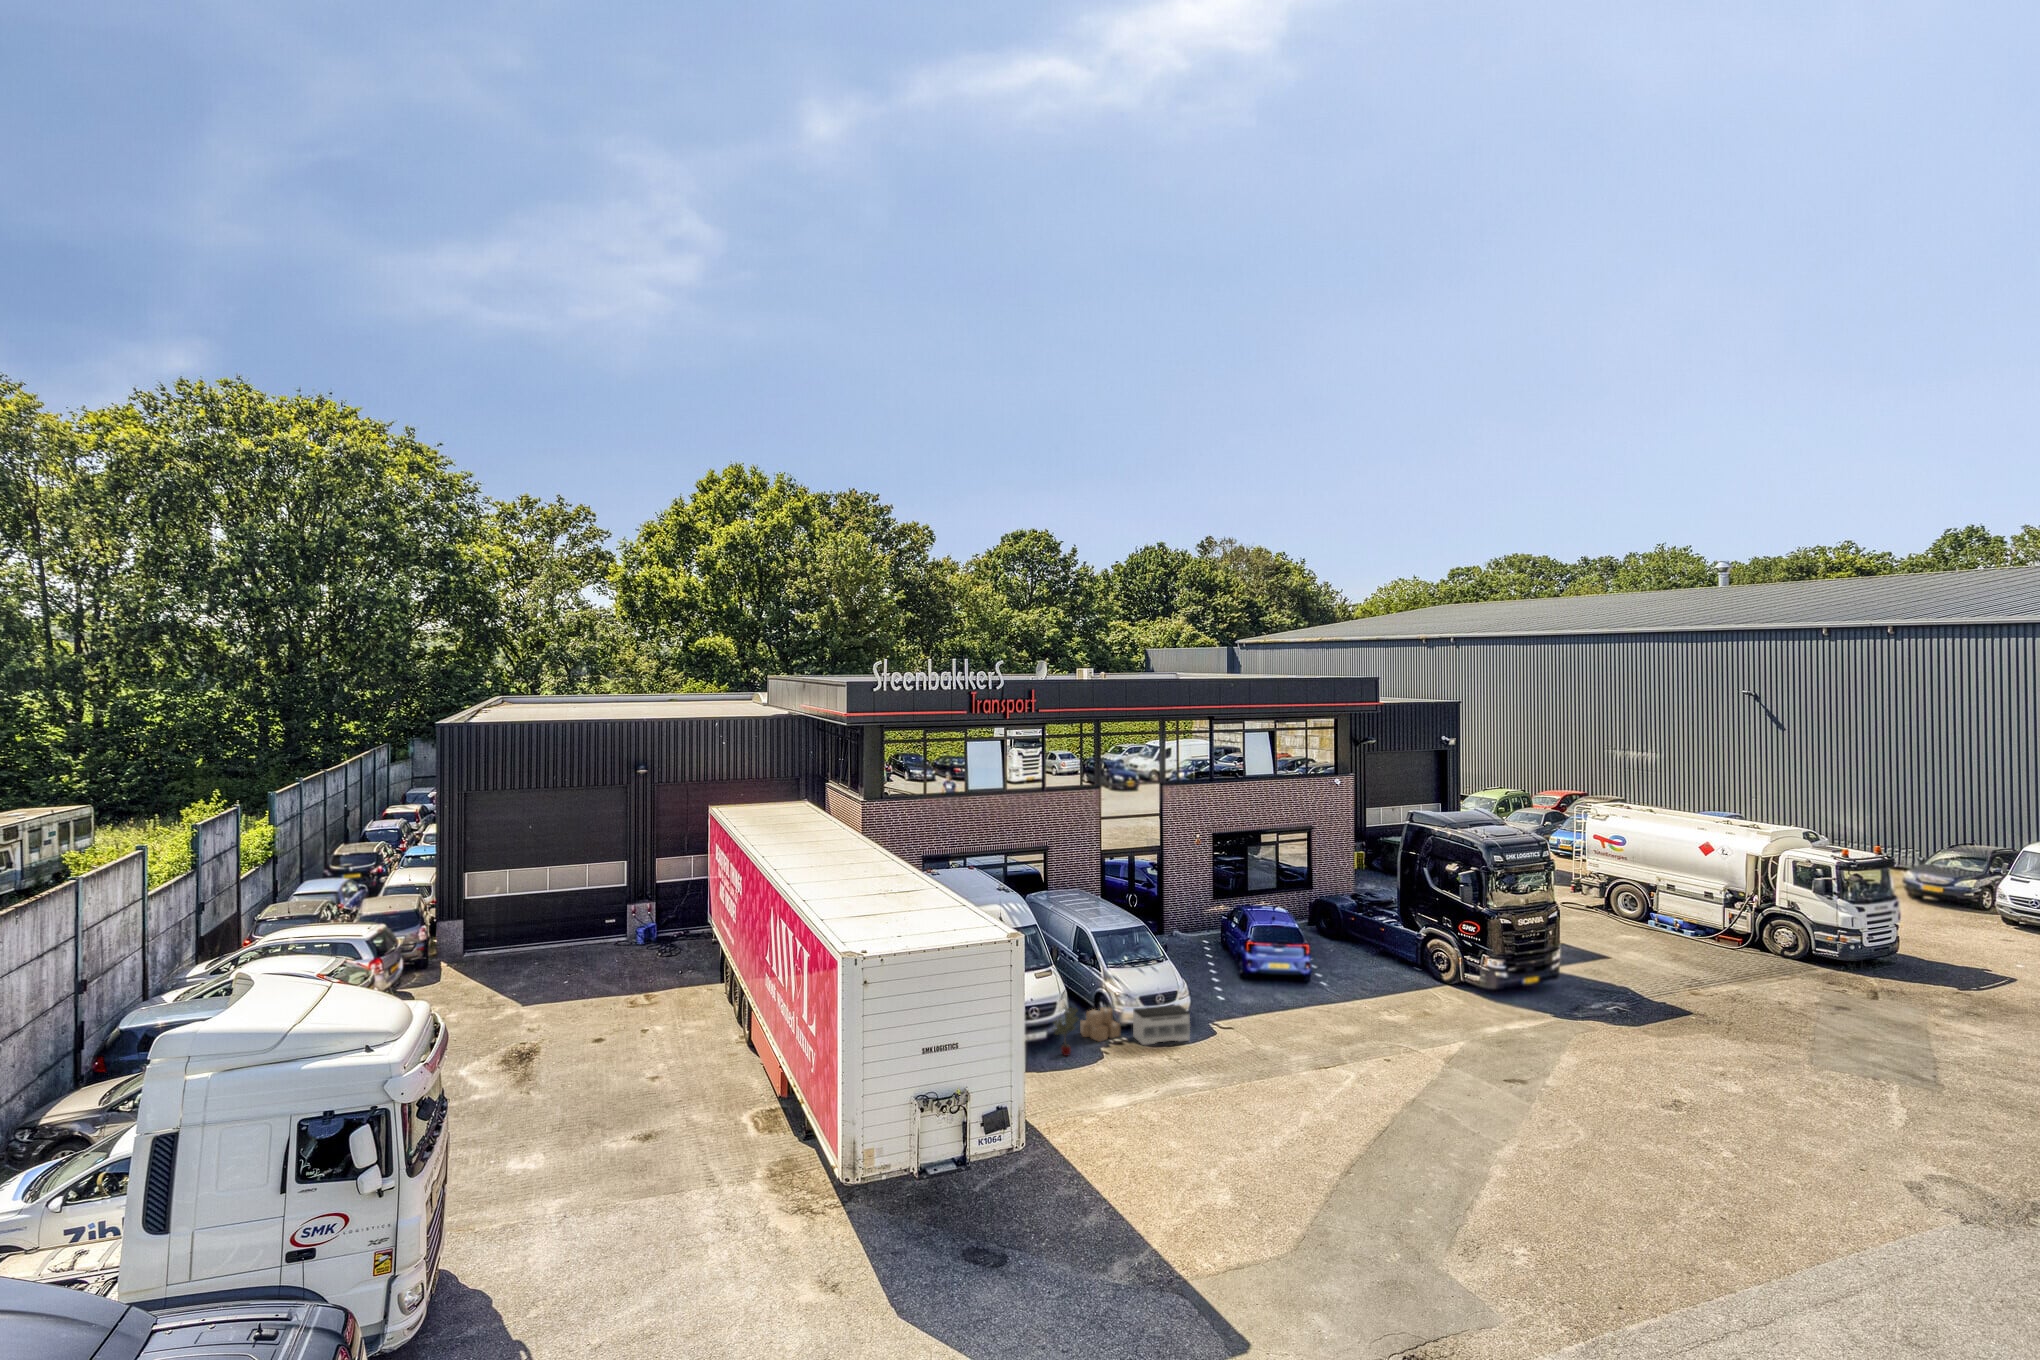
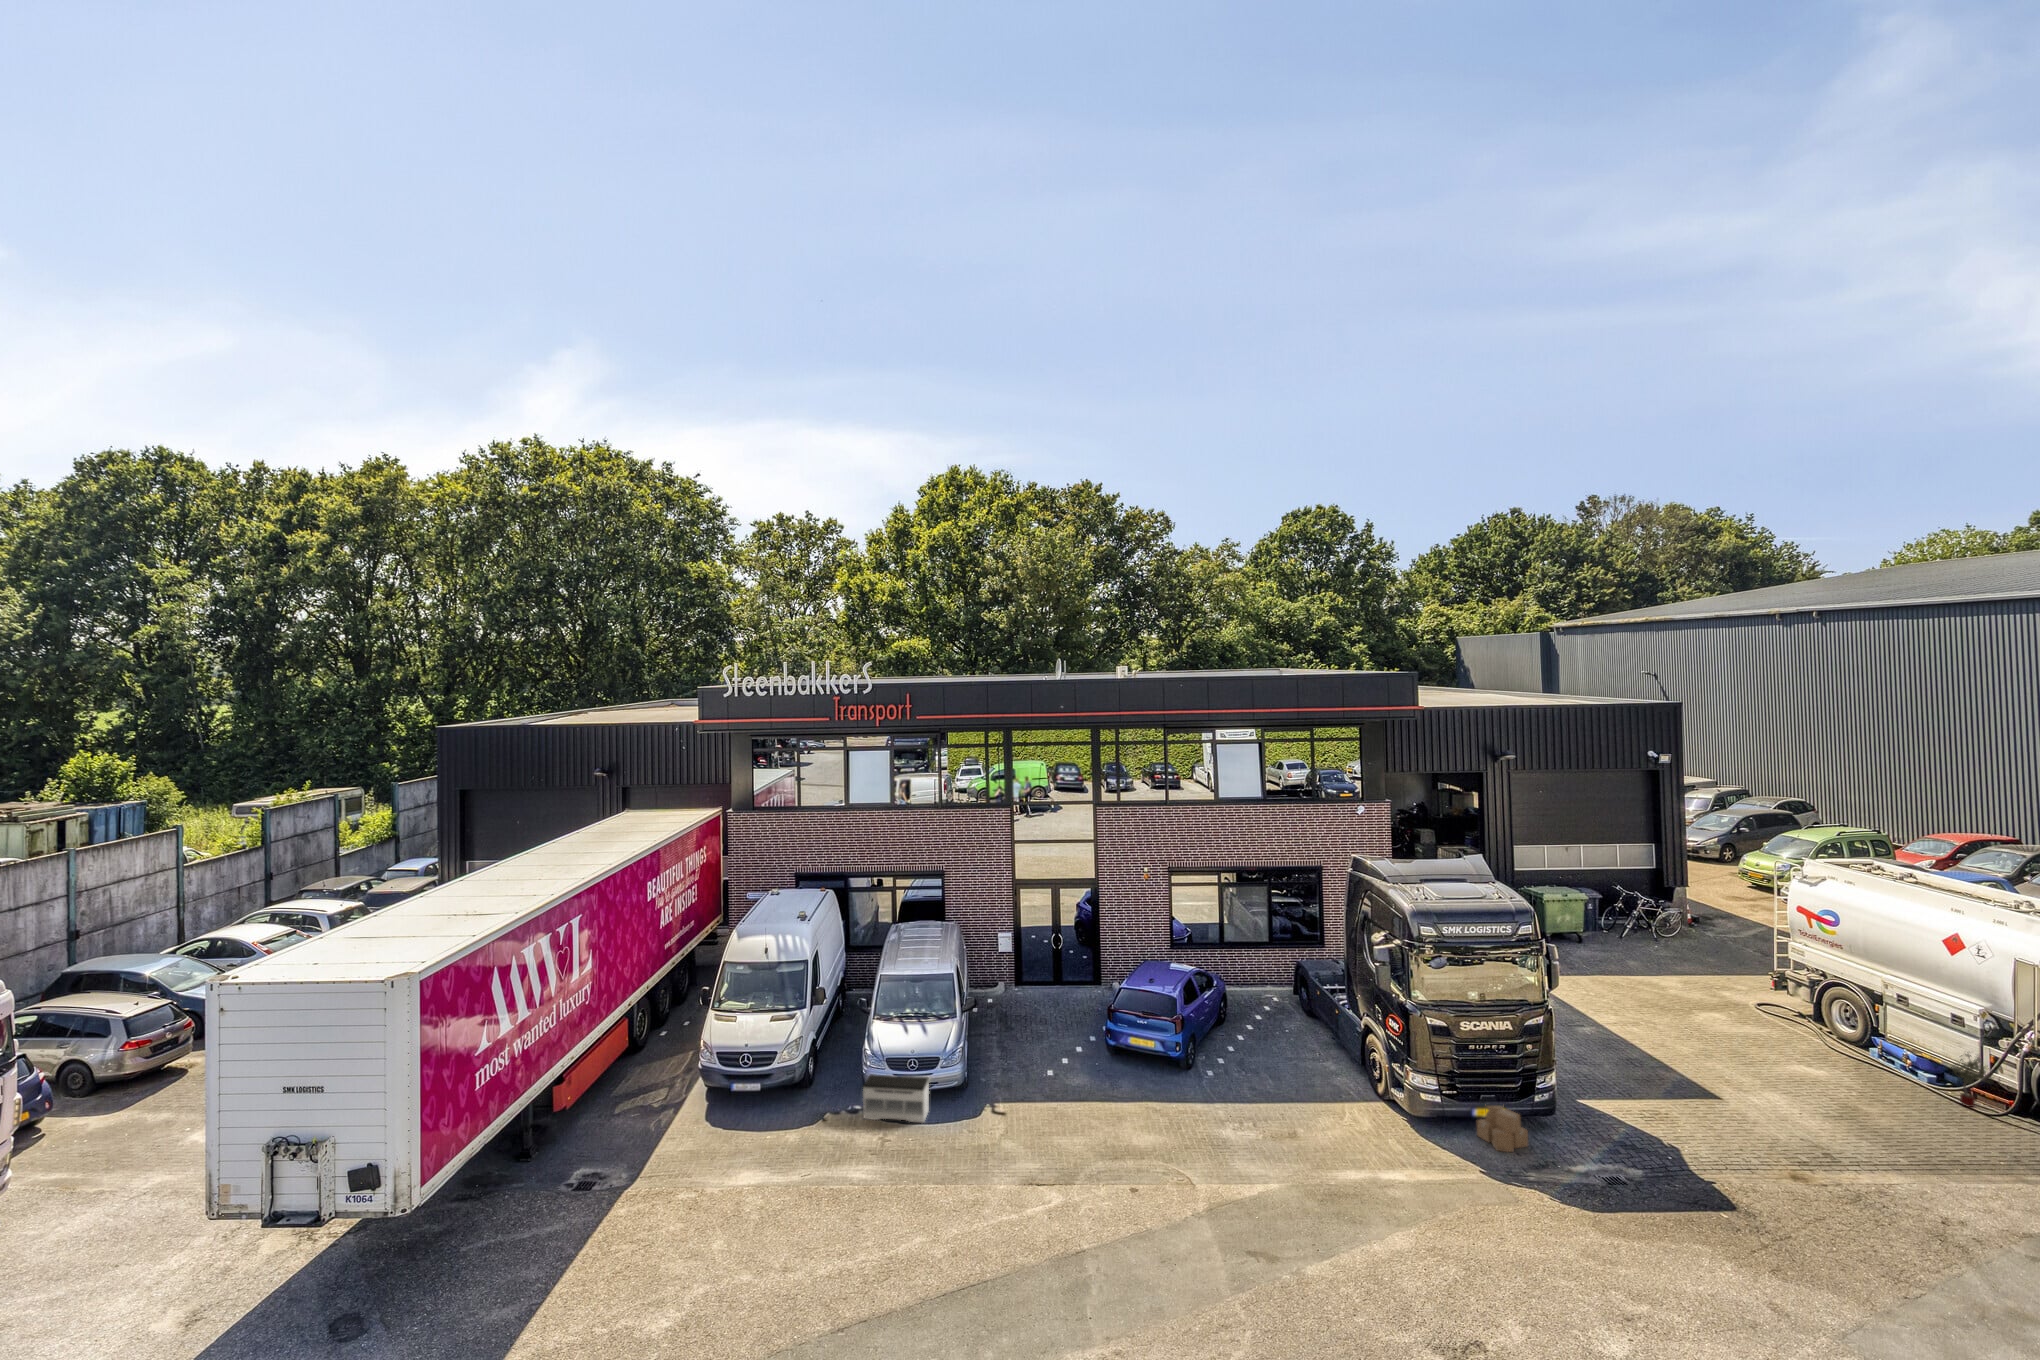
potted tree: present [1054,1006,1078,1056] -> present [1951,1054,1993,1107]
cardboard box: present [1080,1007,1120,1041] -> present [1477,1105,1528,1152]

